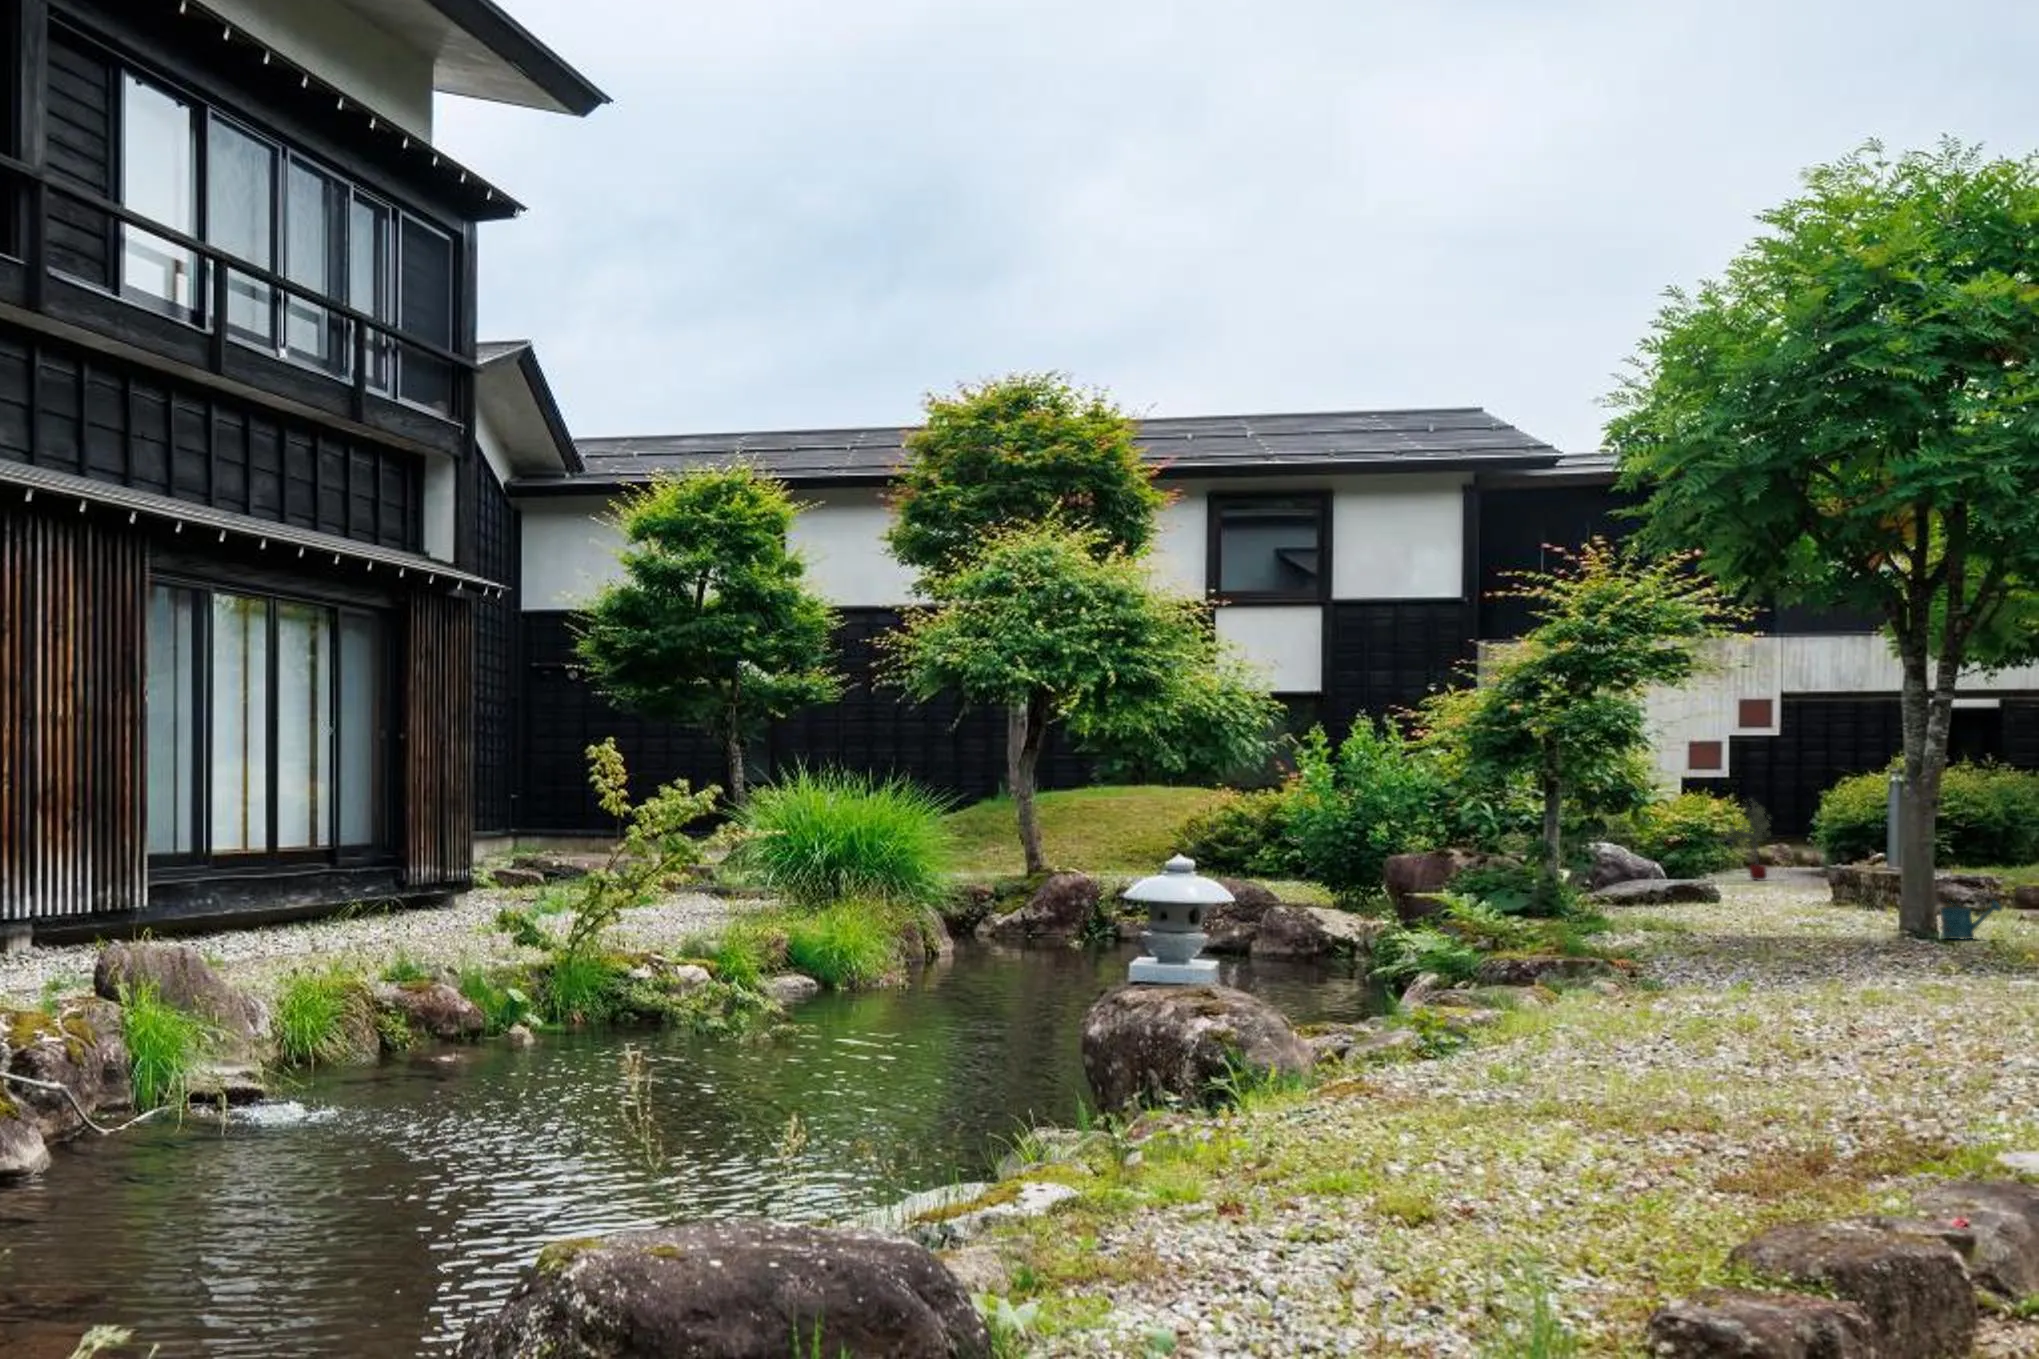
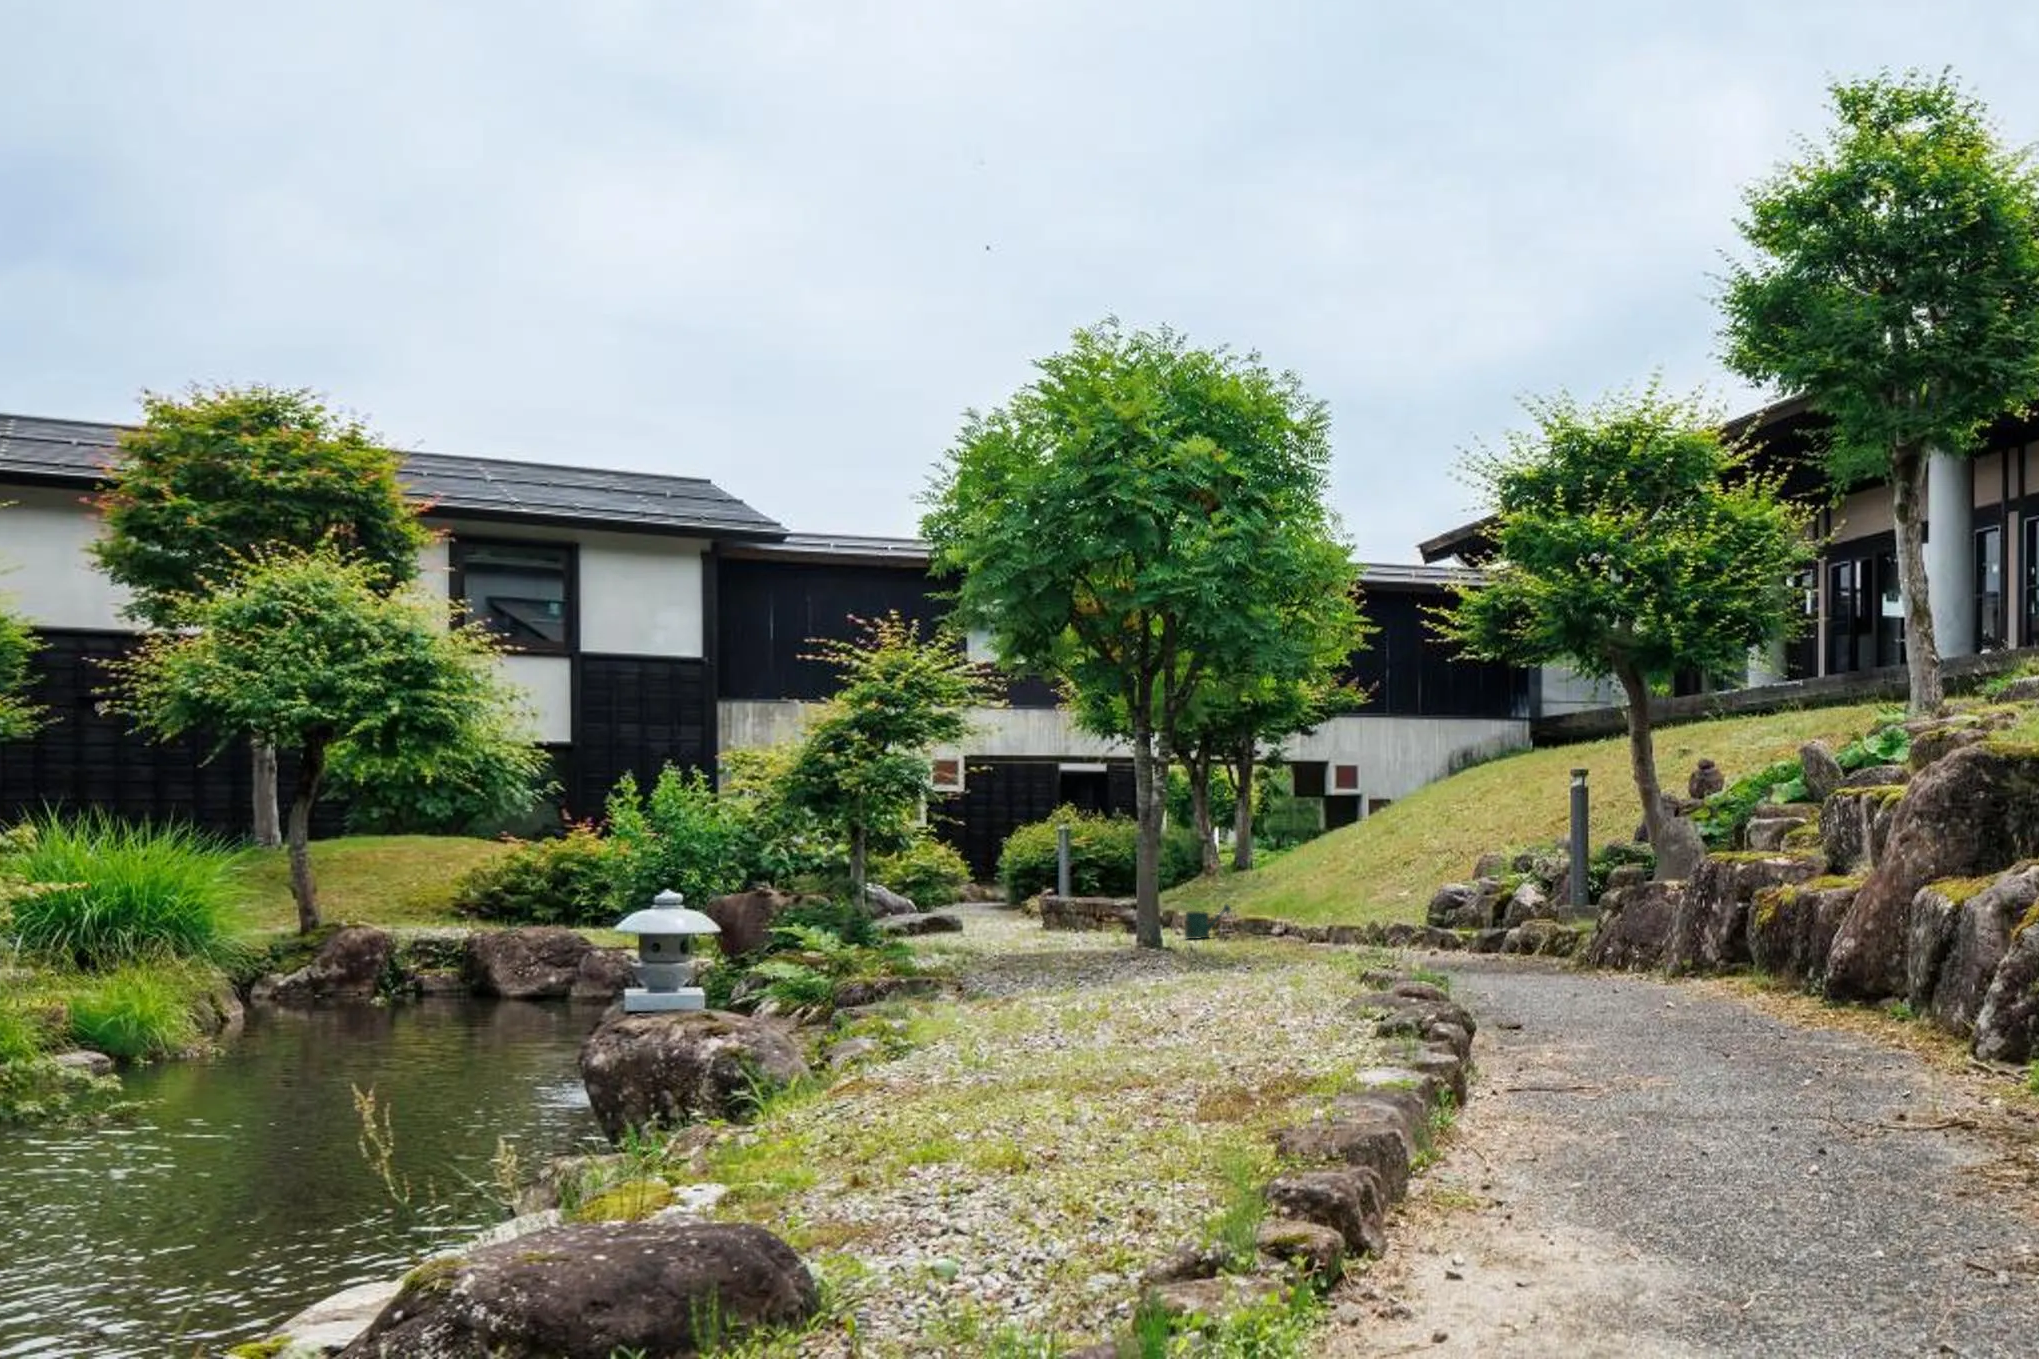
potted tree: present [1729,801,1770,881] -> none [952,831,991,907]

